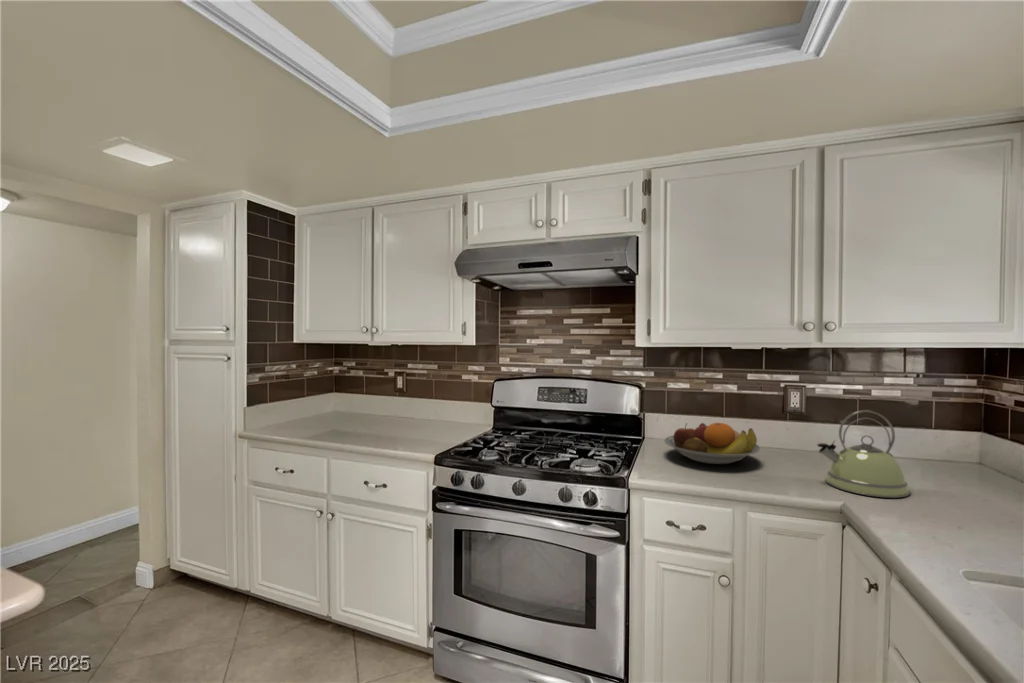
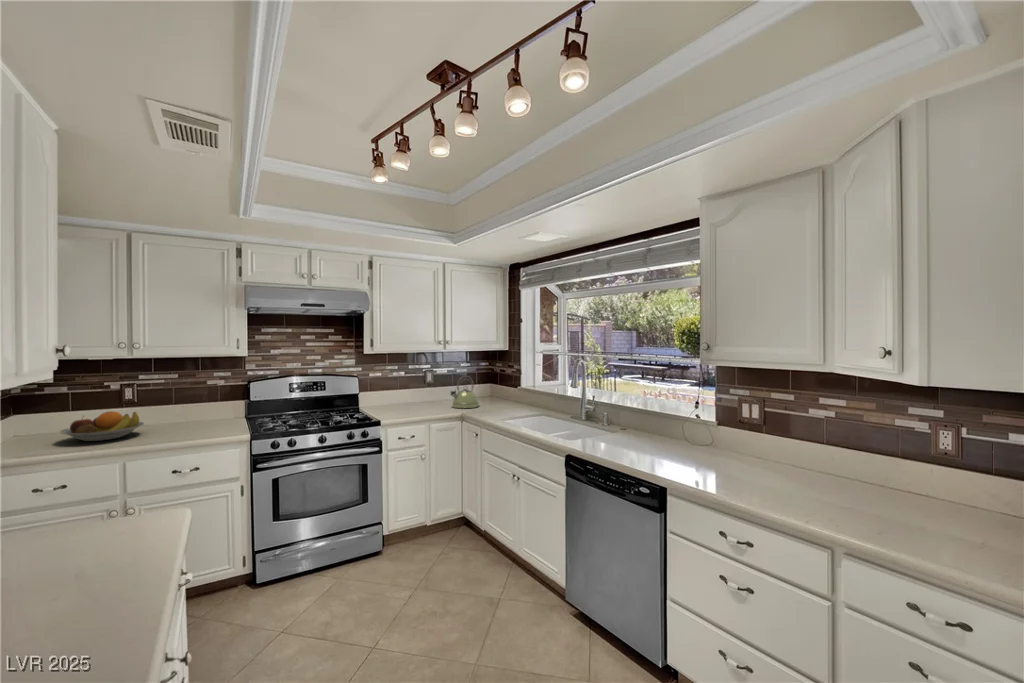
fruit bowl: present [665,423,760,464] -> present [60,411,144,441]

